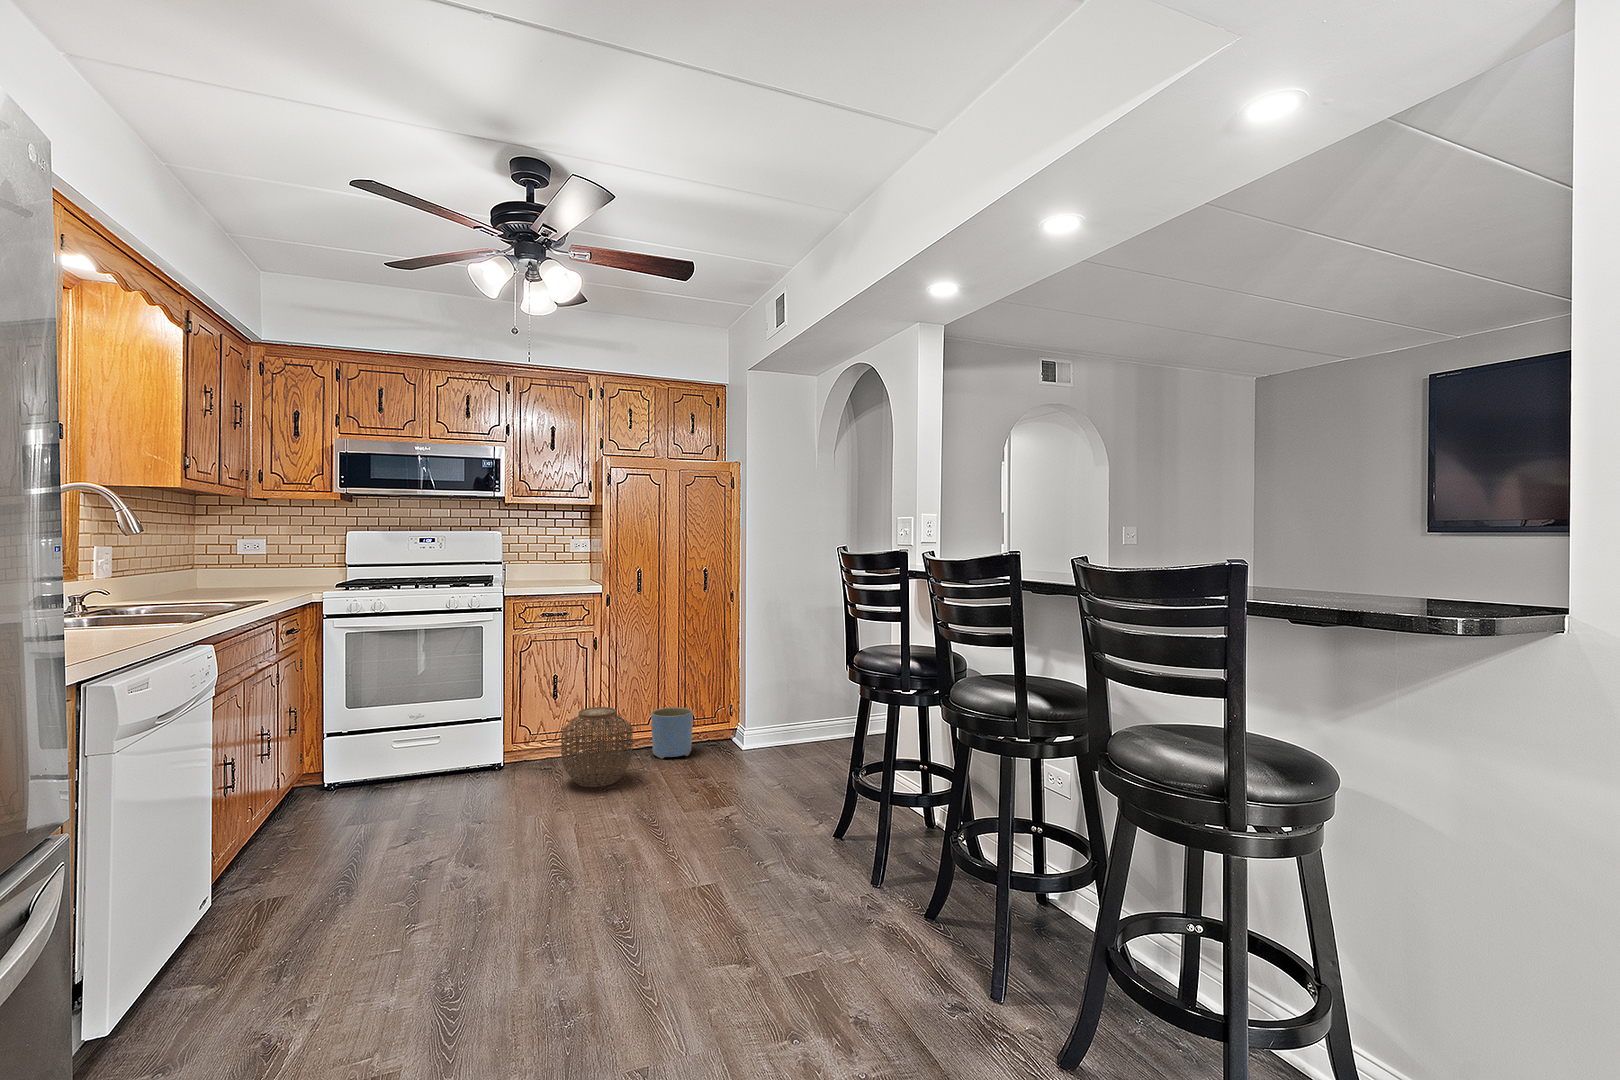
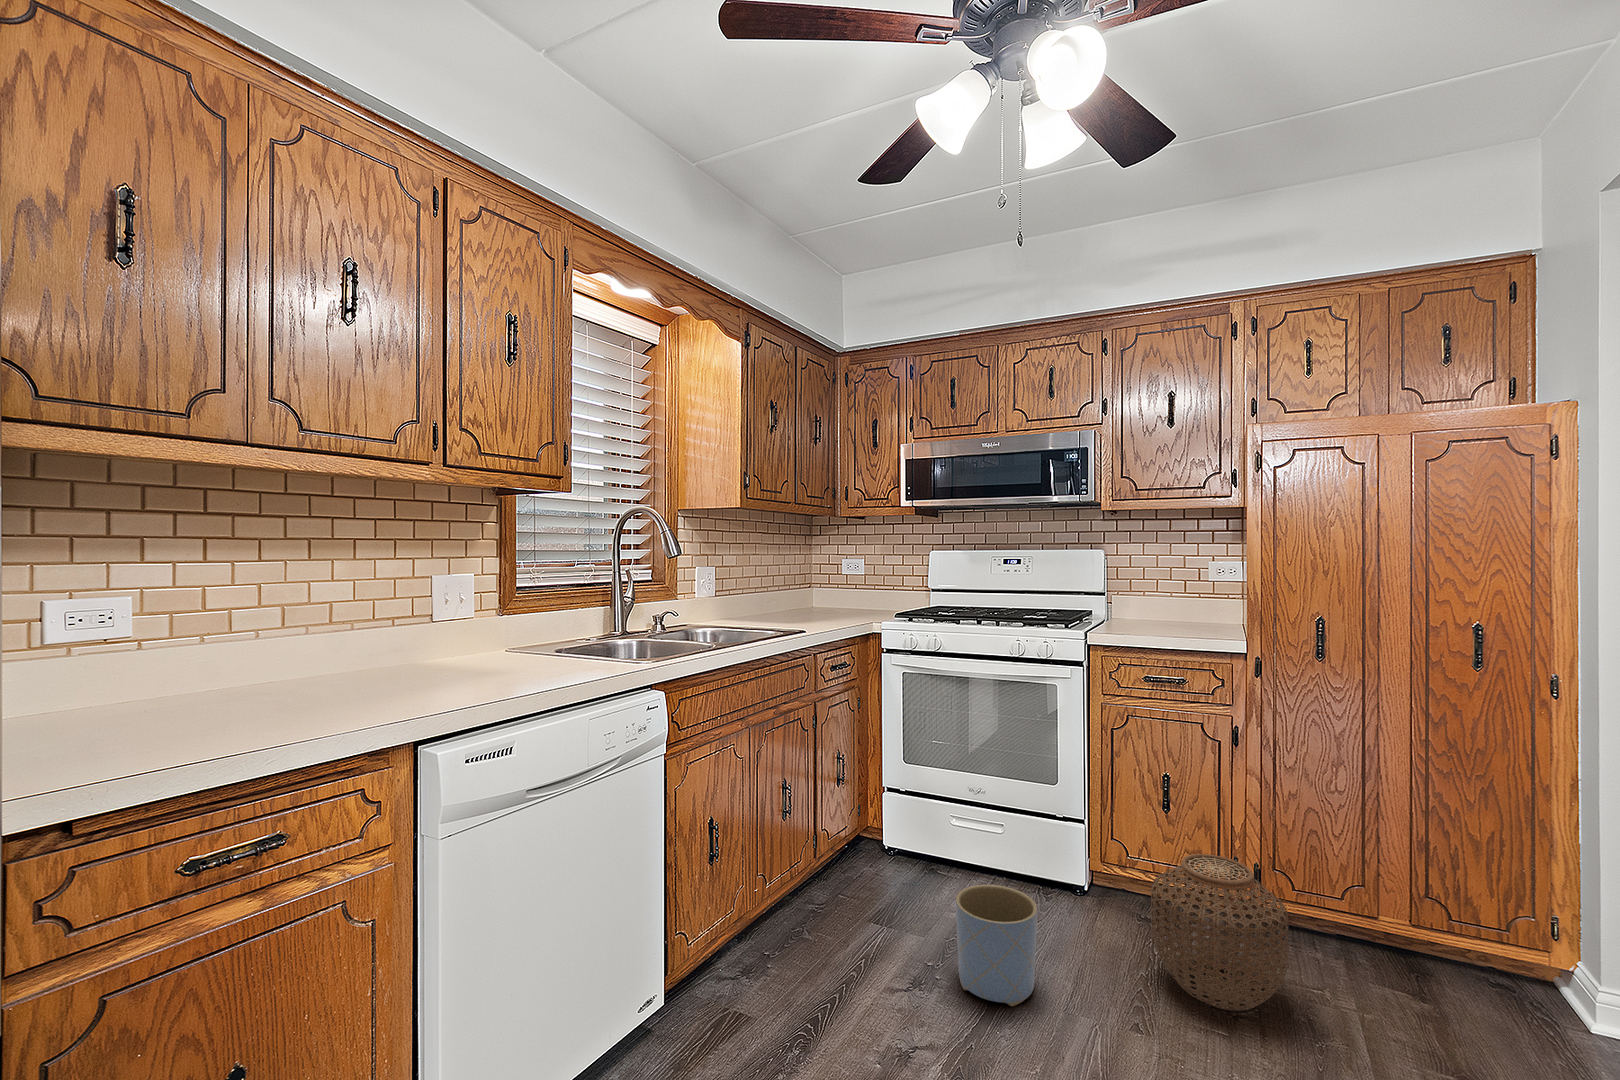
planter: present [651,707,693,759] -> present [956,885,1037,1006]

